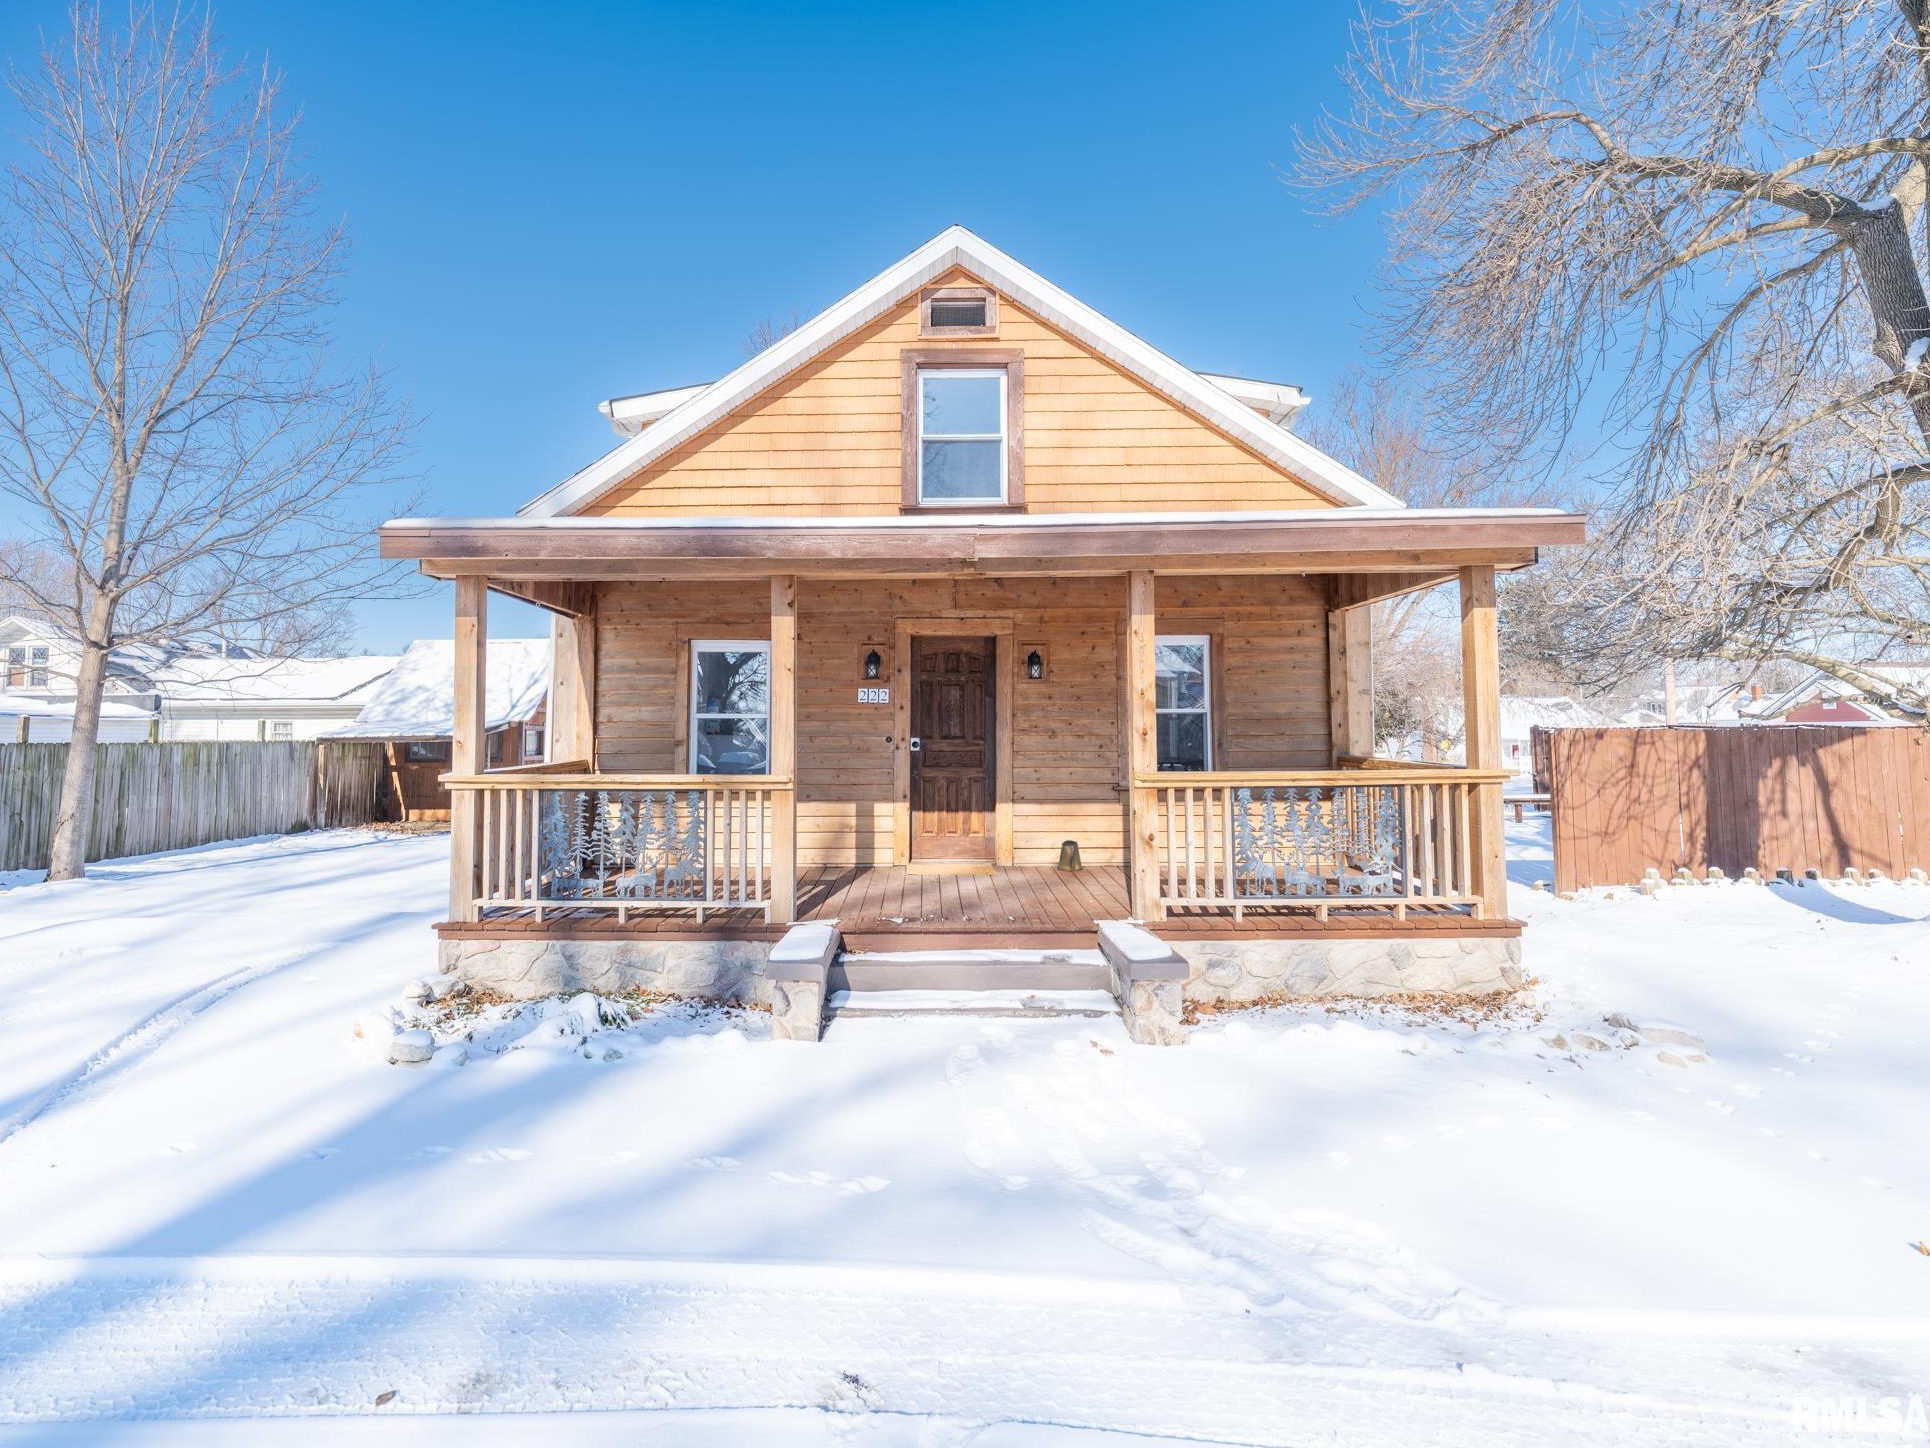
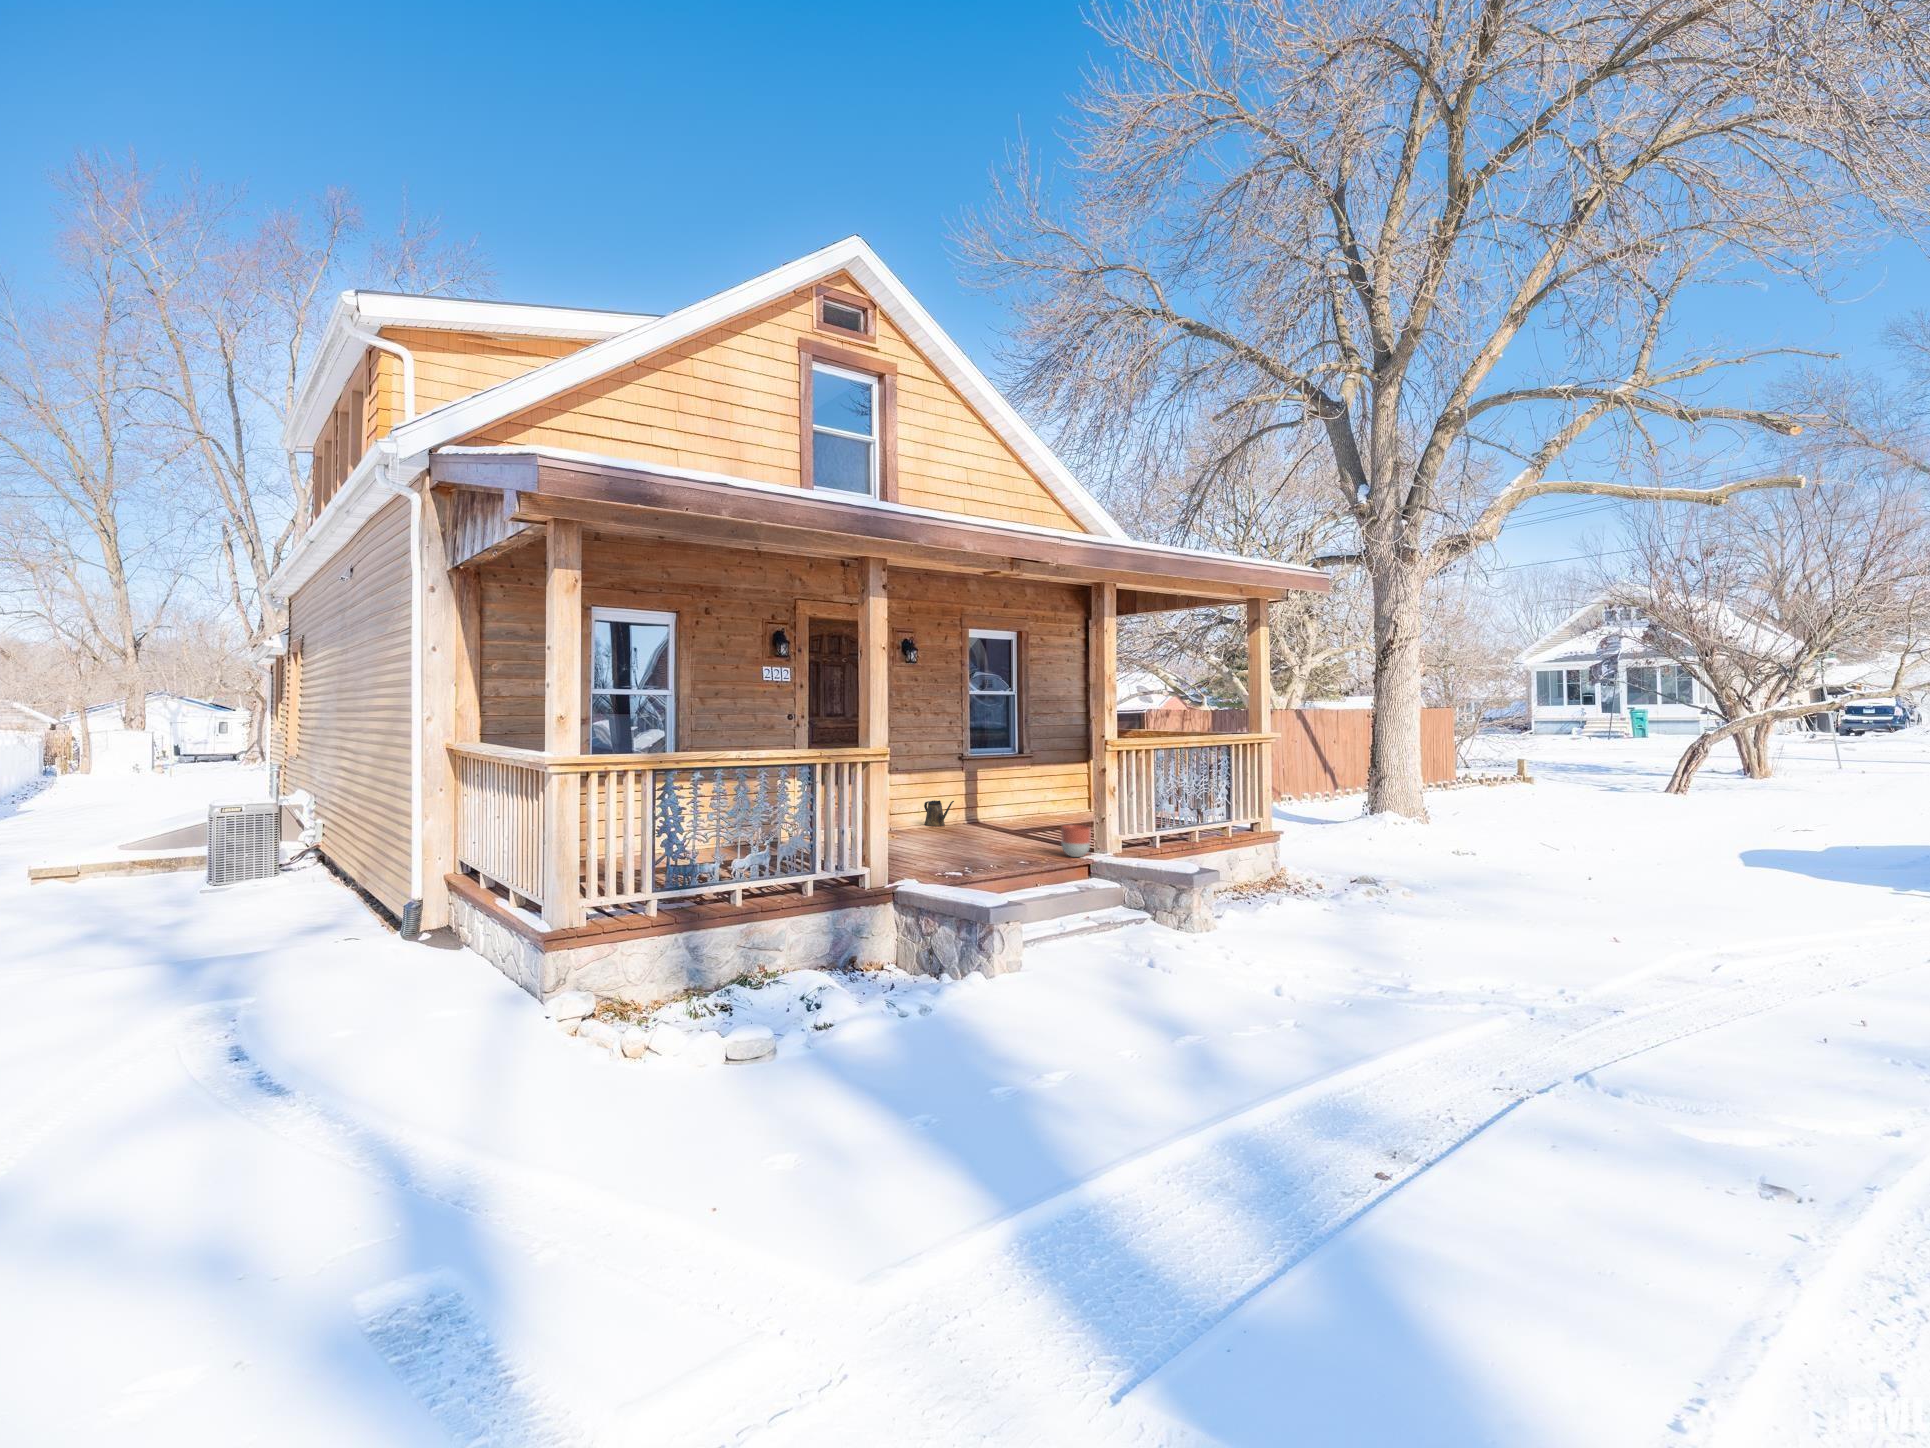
planter: none [1089,878,1127,920] -> present [1061,825,1091,857]

